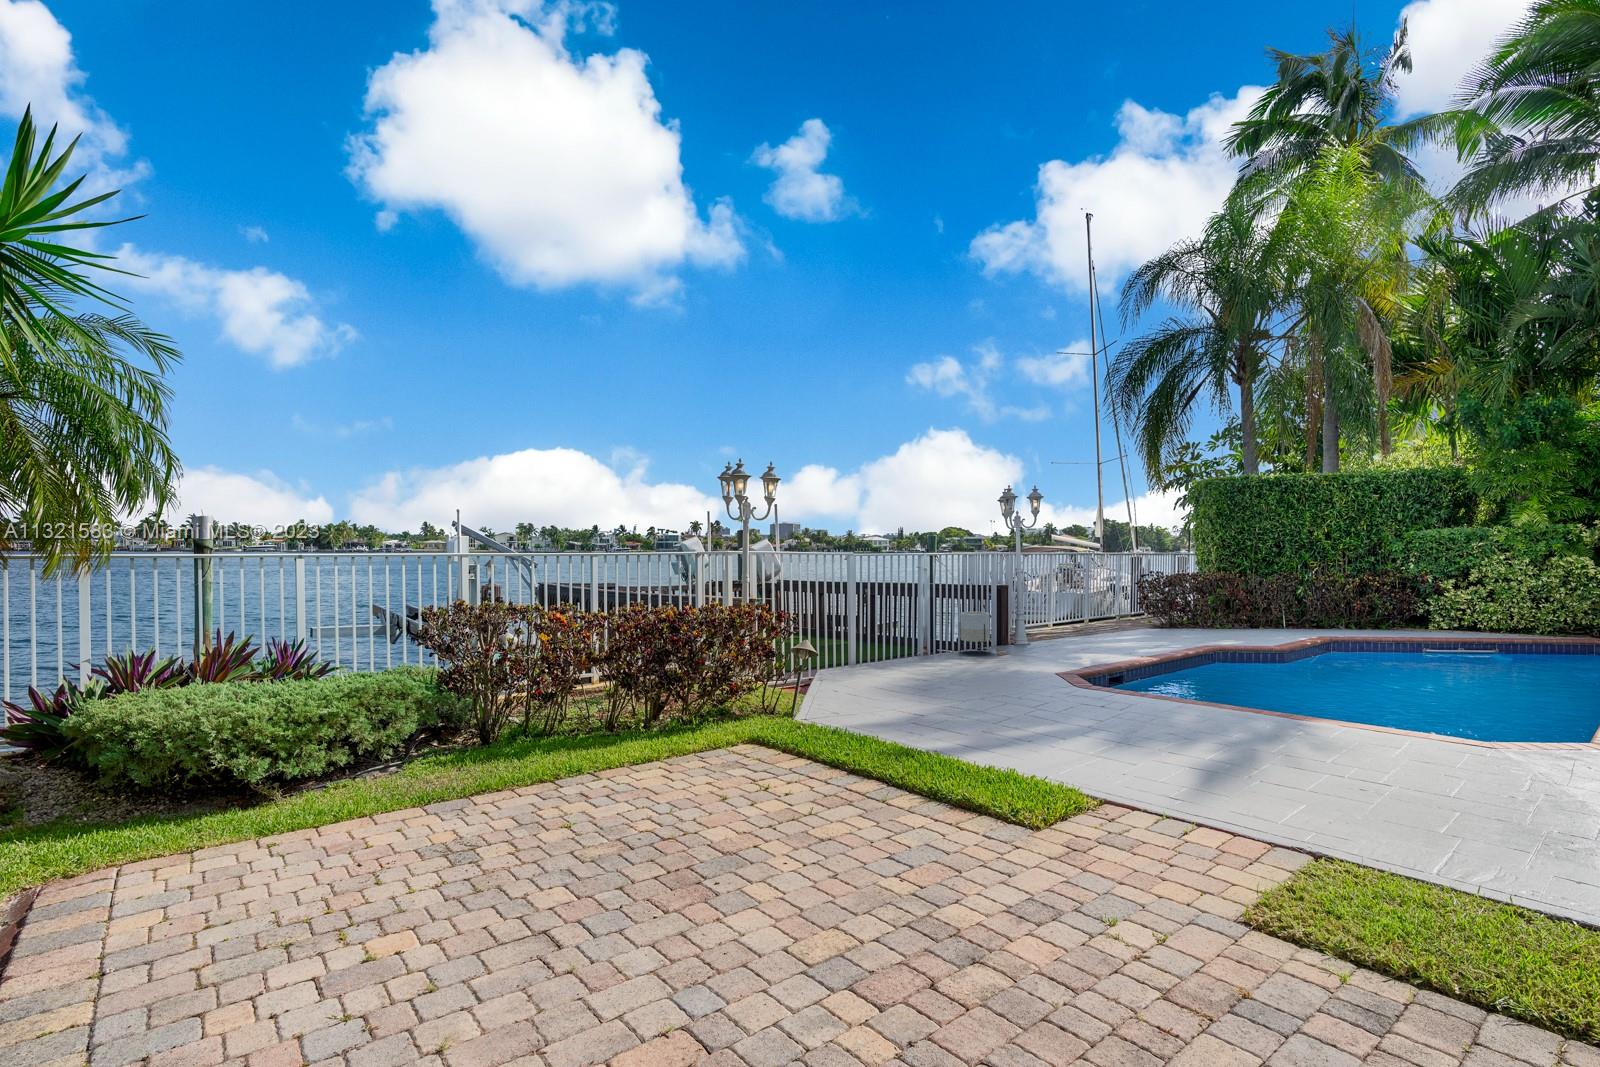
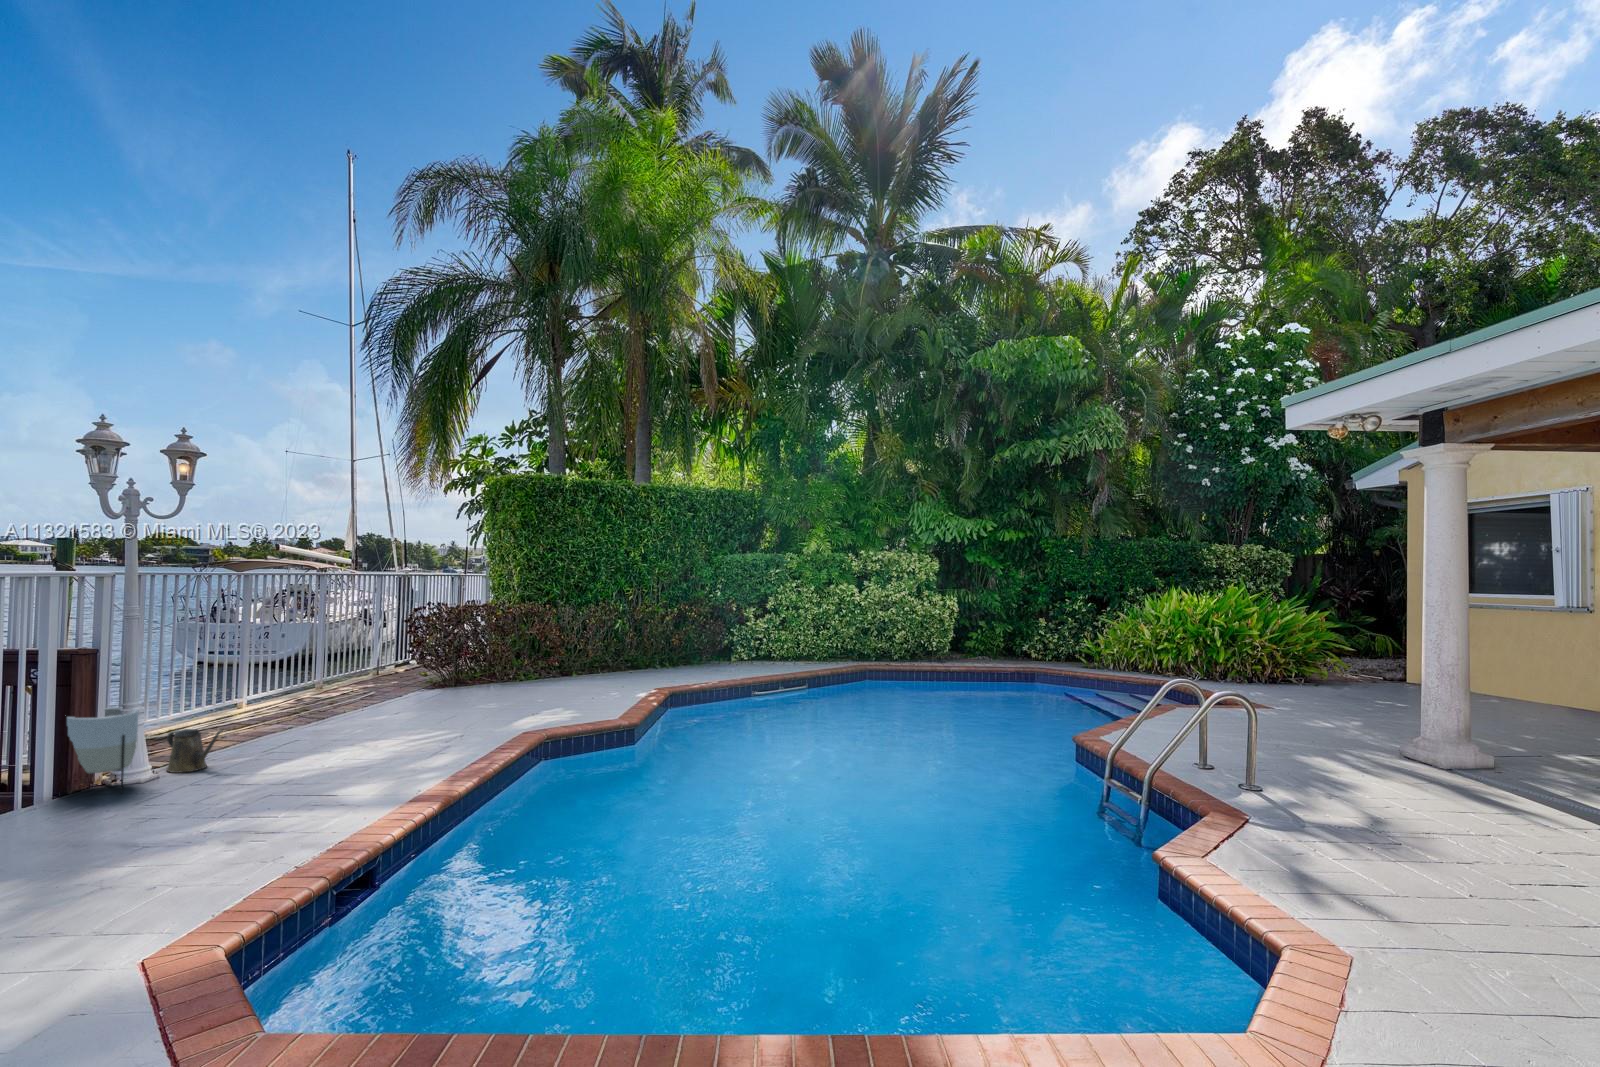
watering can: none [1000,628,1028,650] -> present [167,729,223,773]

